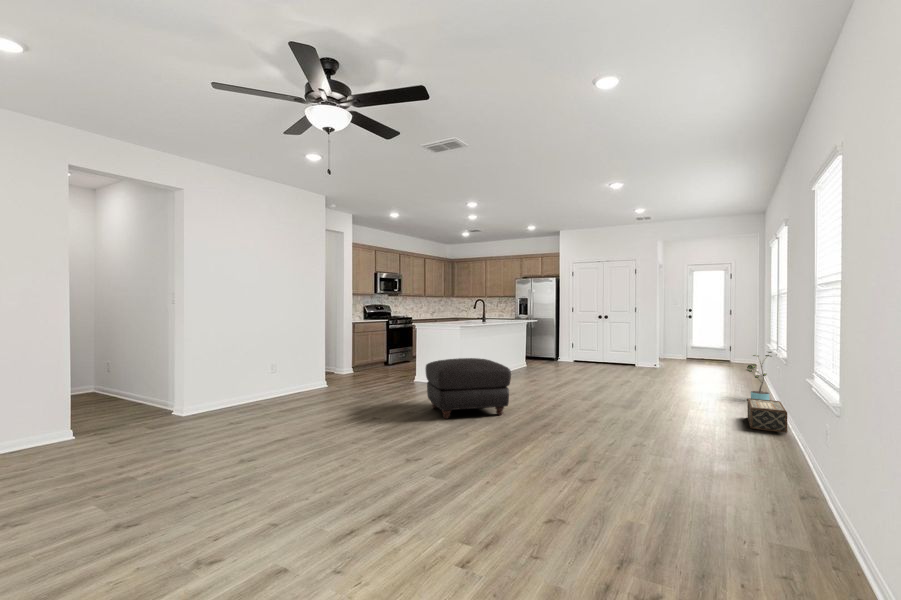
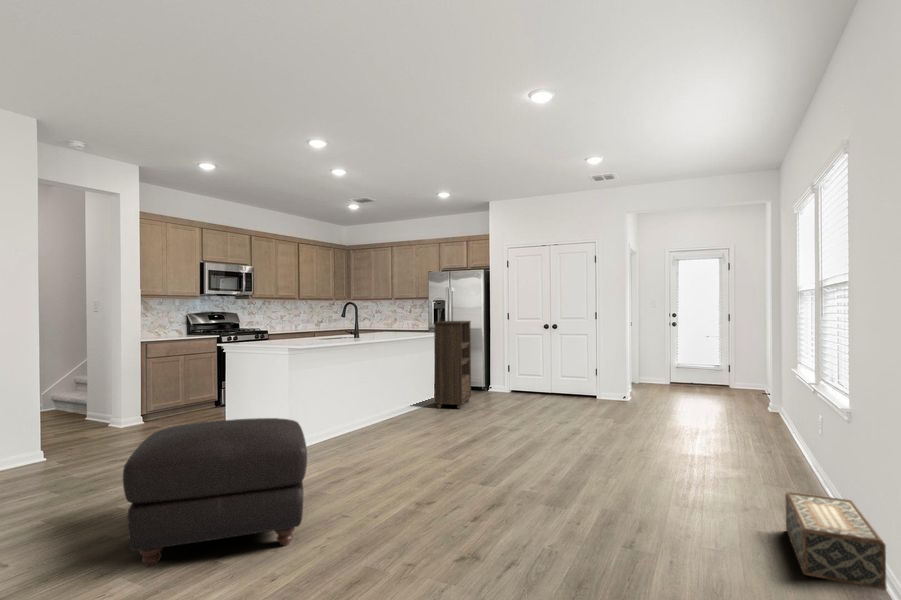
bookshelf: none [530,313,551,370] -> present [434,321,471,409]
potted plant: present [747,352,772,400] -> none [768,387,815,477]

